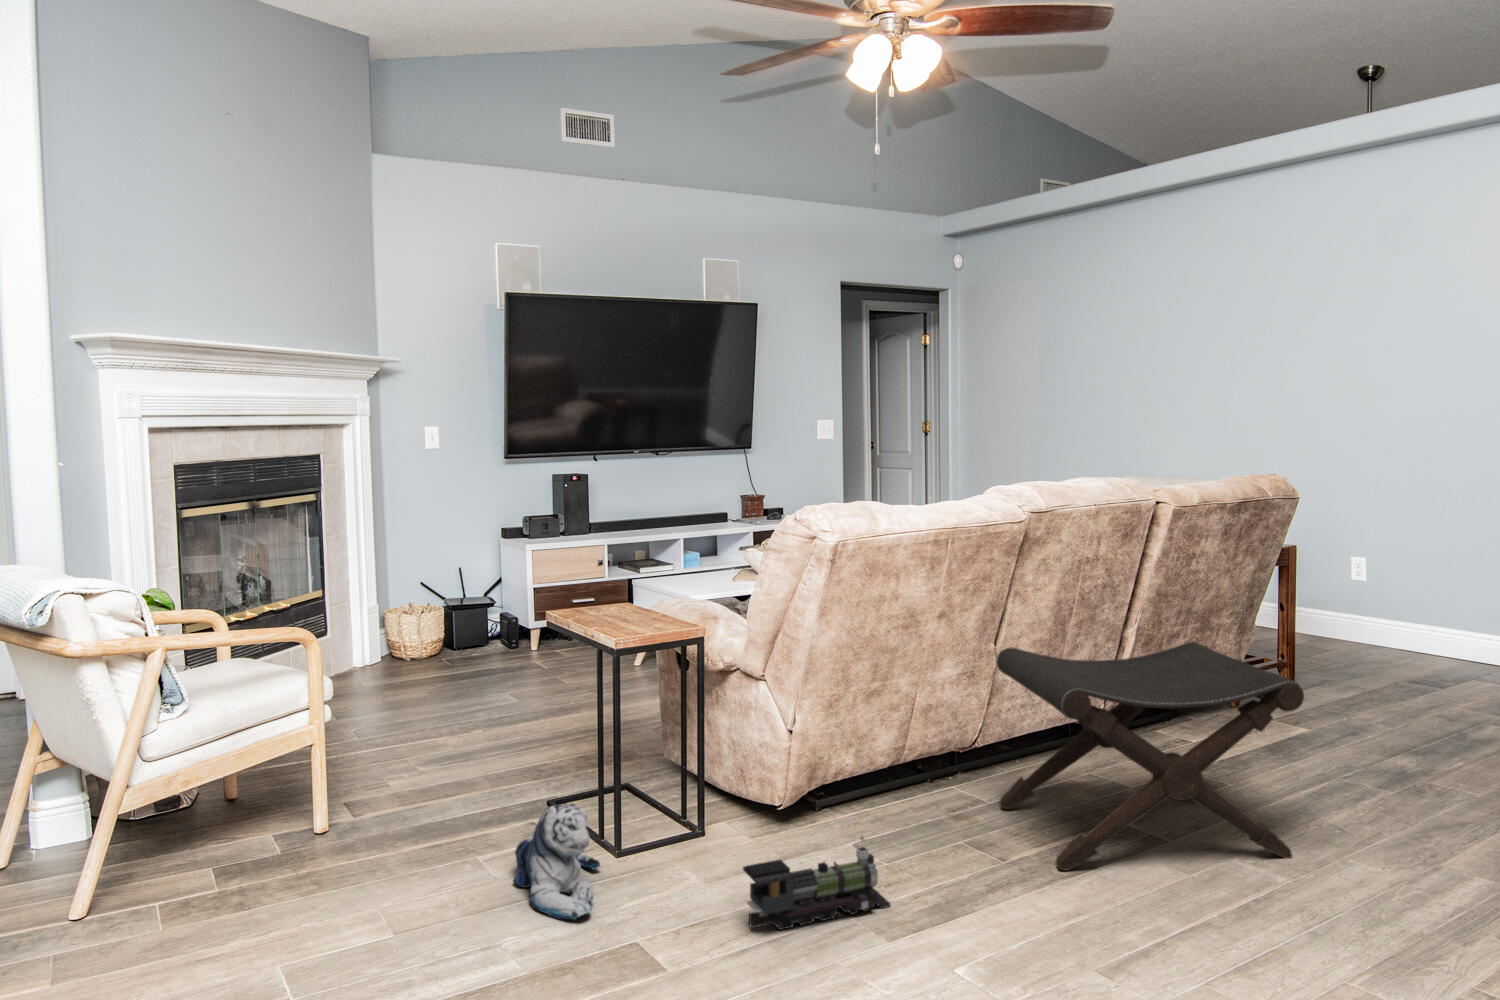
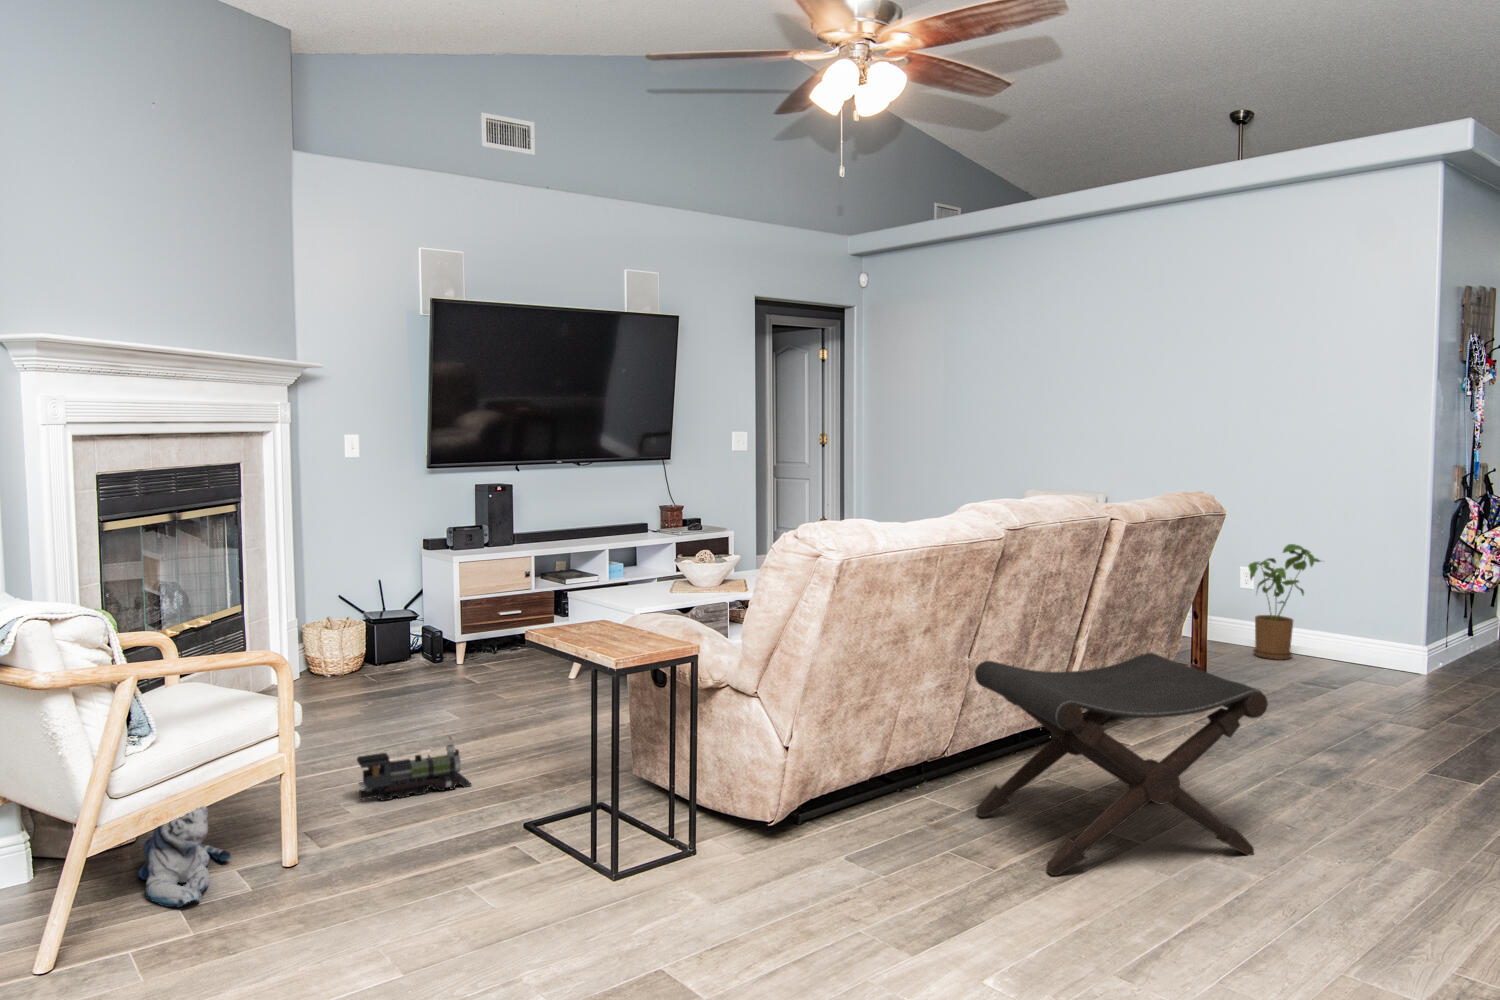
house plant: none [1353,531,1440,656] -> present [1248,544,1320,660]
plush toy: present [513,804,600,920] -> present [137,806,230,907]
toy train: present [743,837,891,930] -> present [357,736,471,801]

